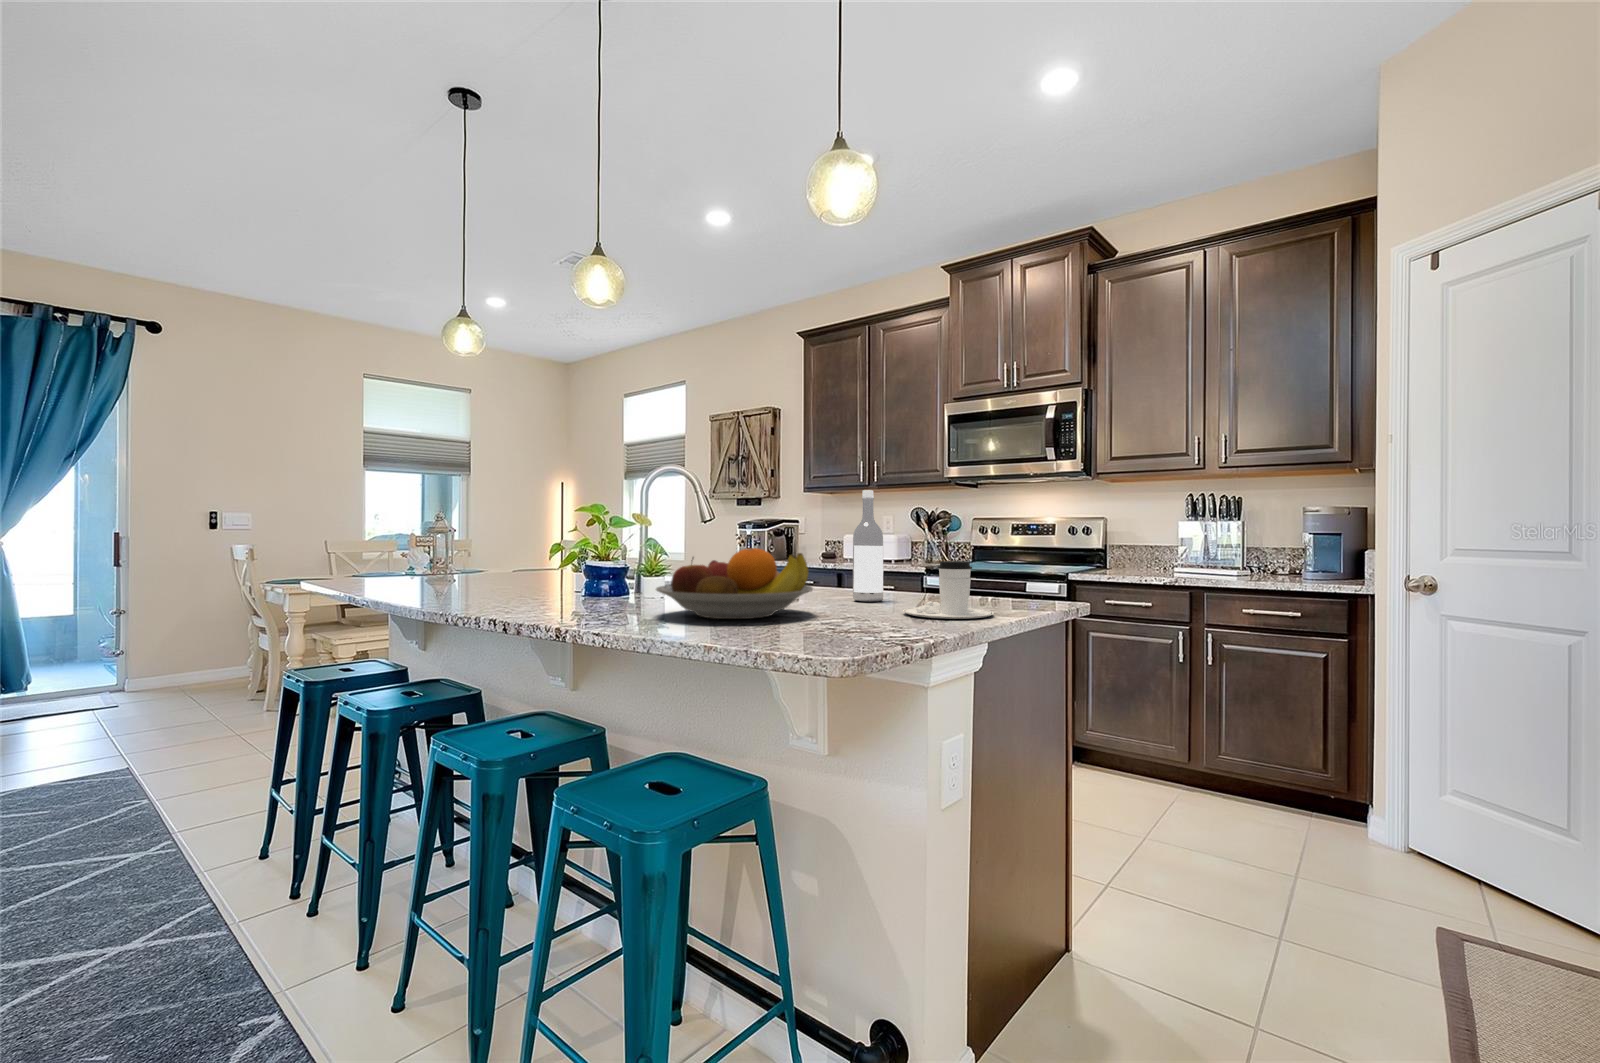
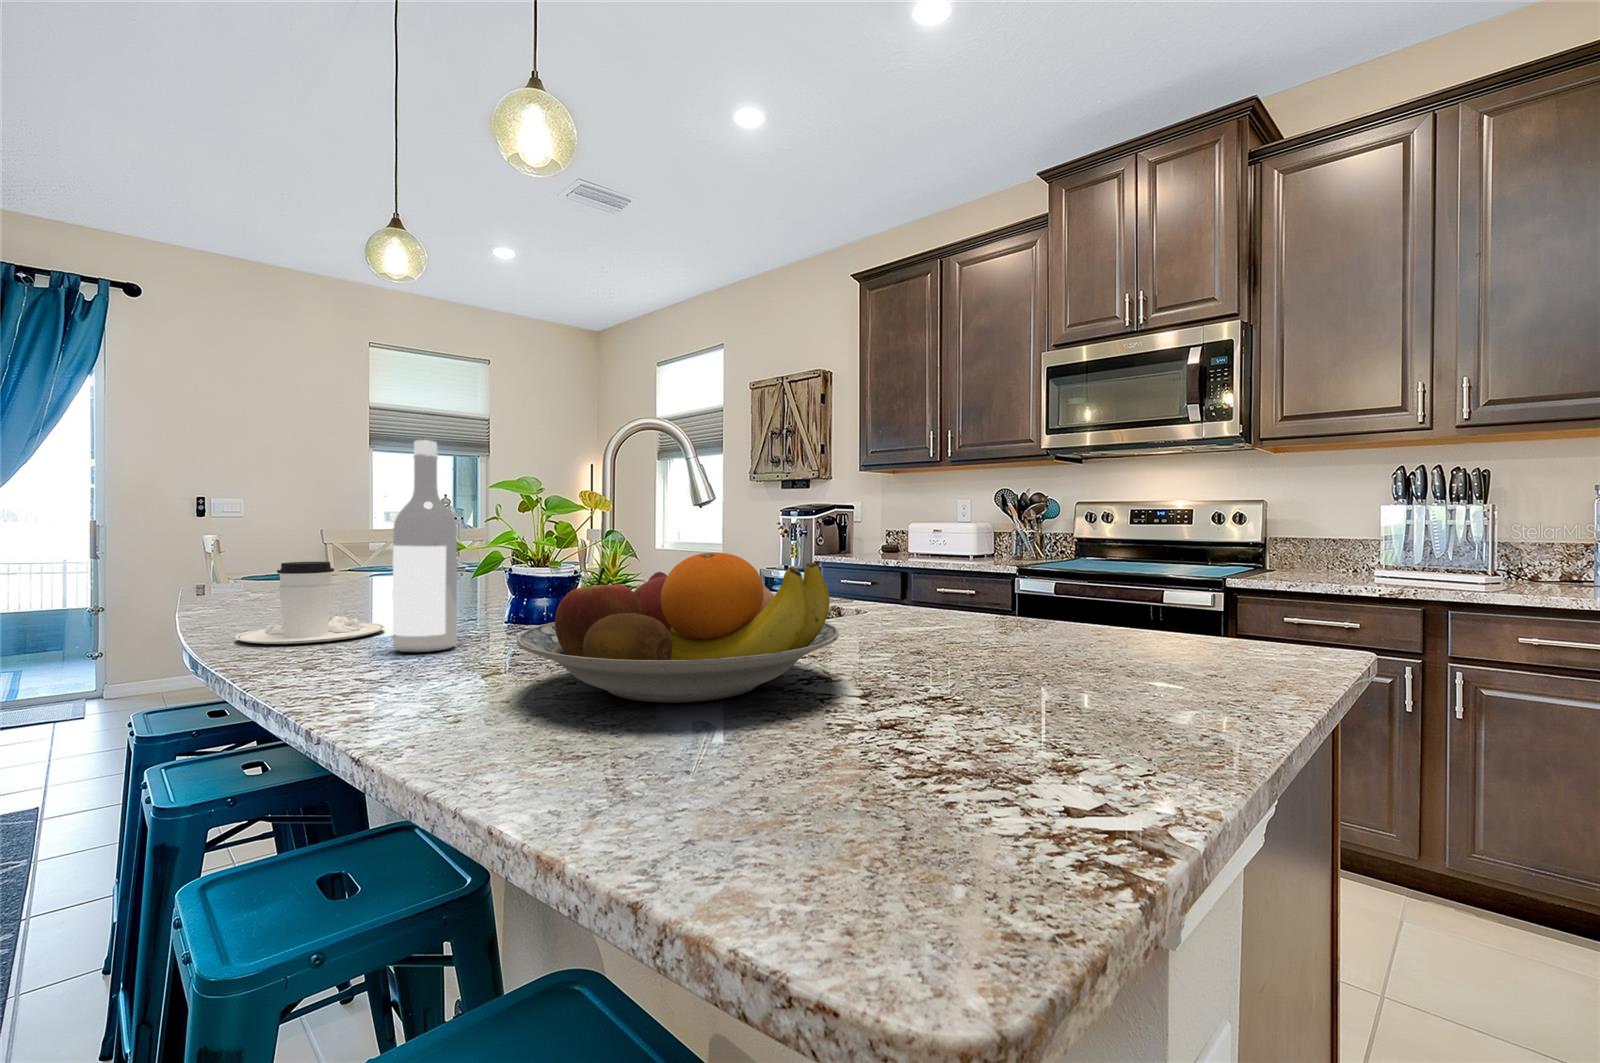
wine bottle: present [853,490,883,602] -> present [392,440,457,652]
coffee cup: present [903,561,993,619] -> present [235,562,385,644]

